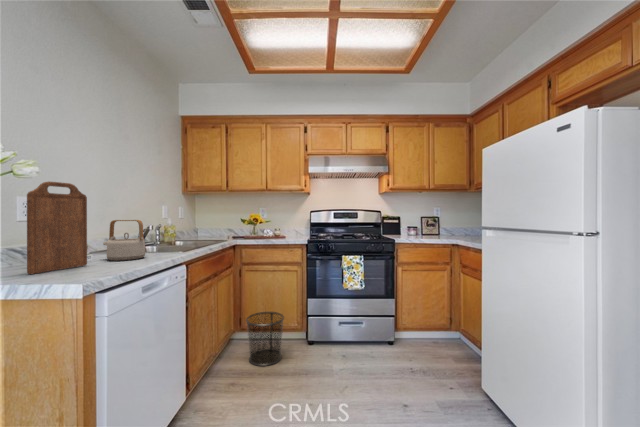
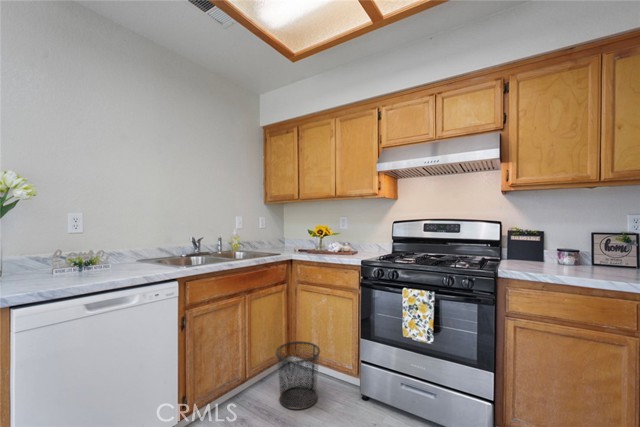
cutting board: present [27,182,87,274] -> none [21,208,76,281]
teapot: present [103,220,145,261] -> none [105,236,140,274]

